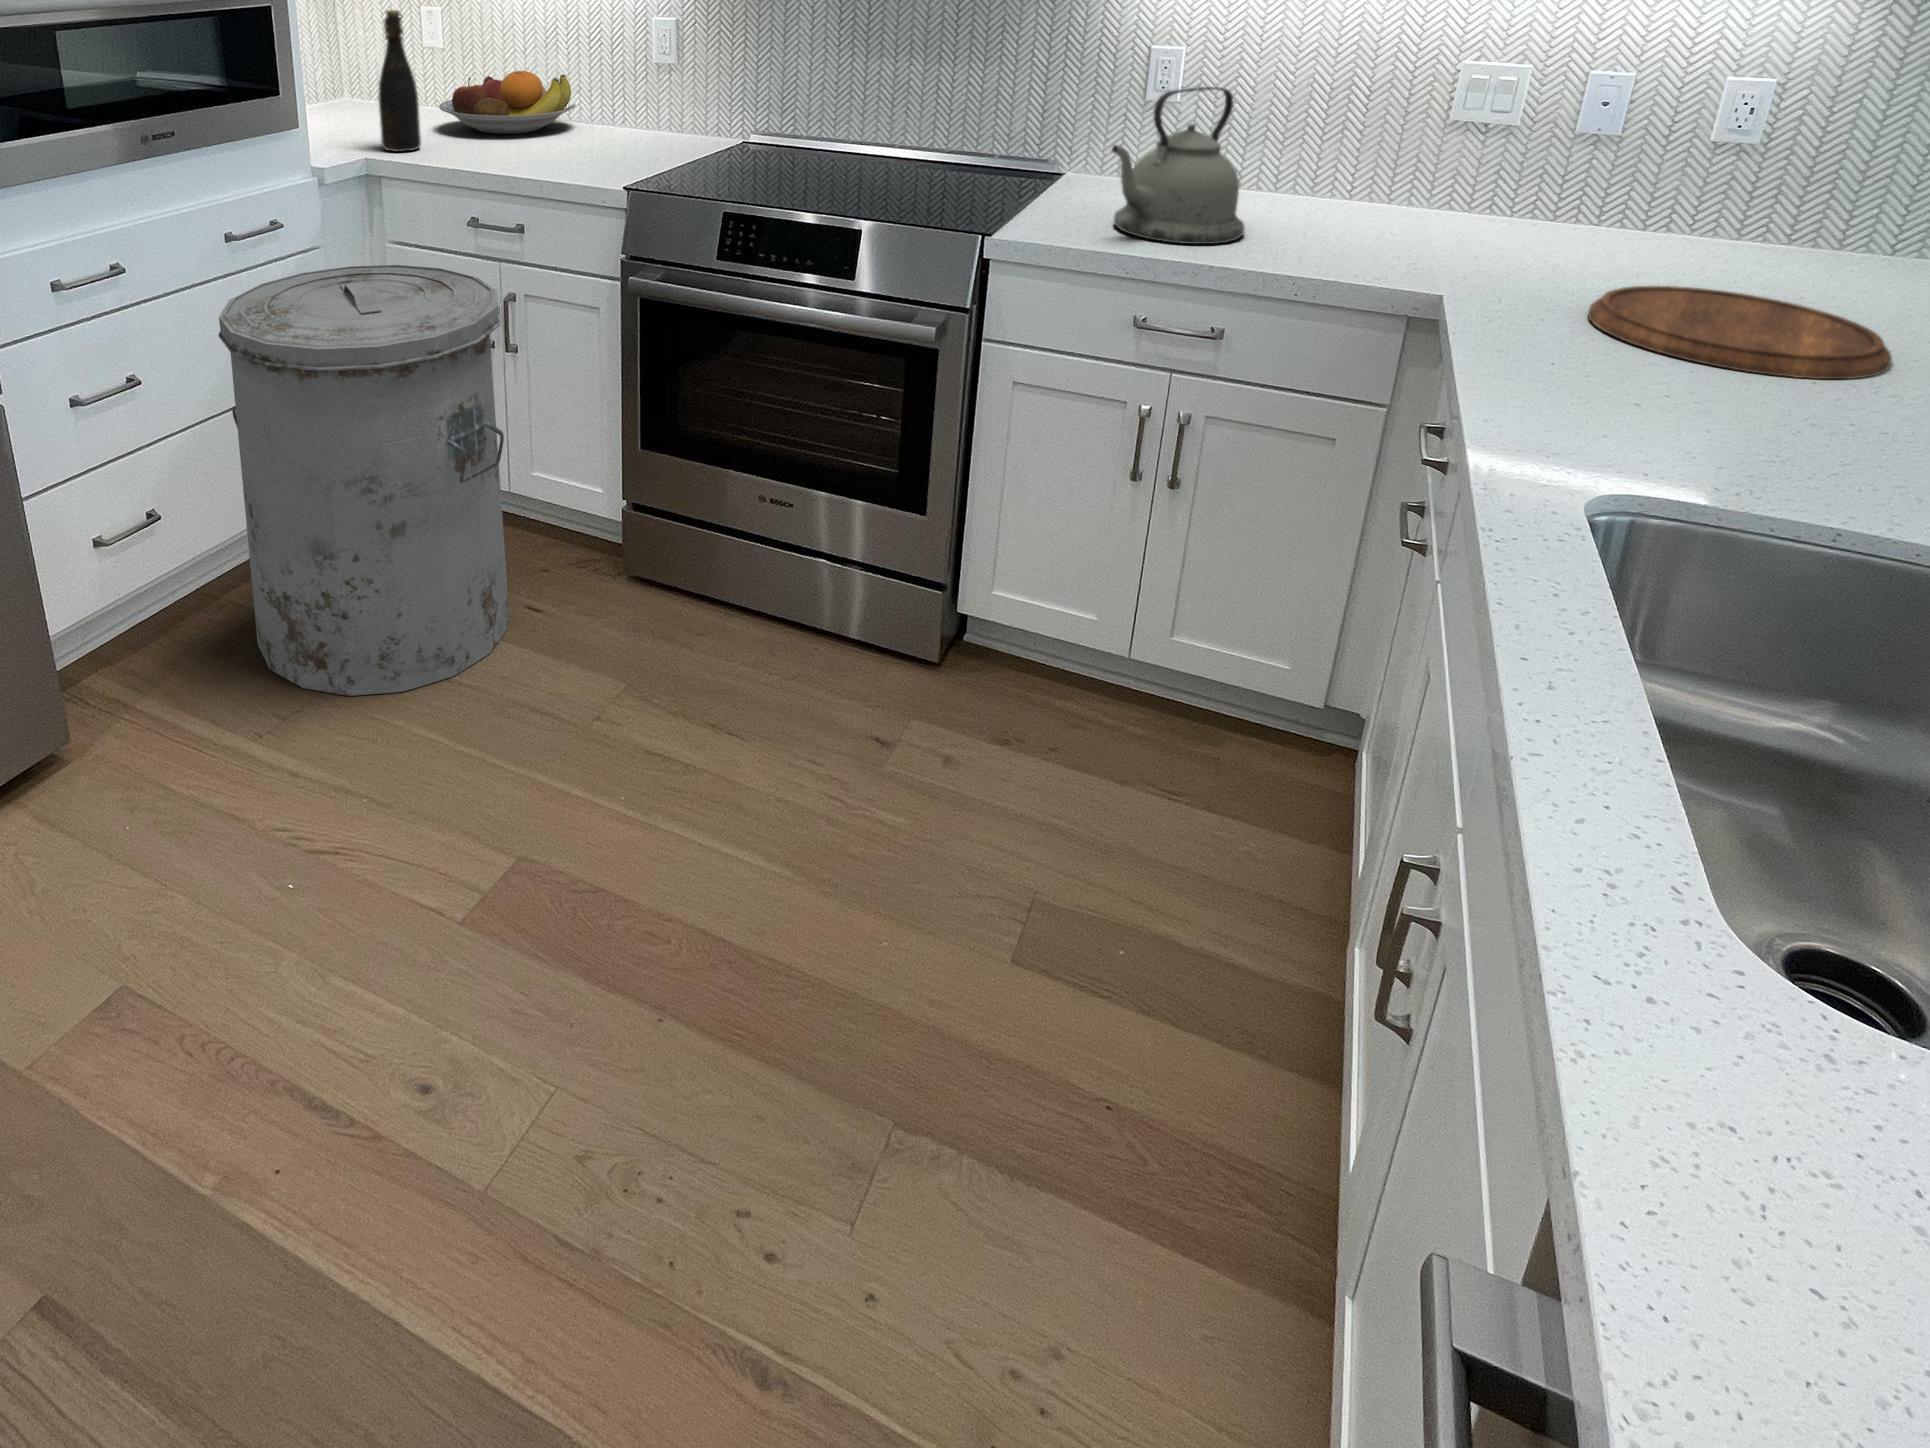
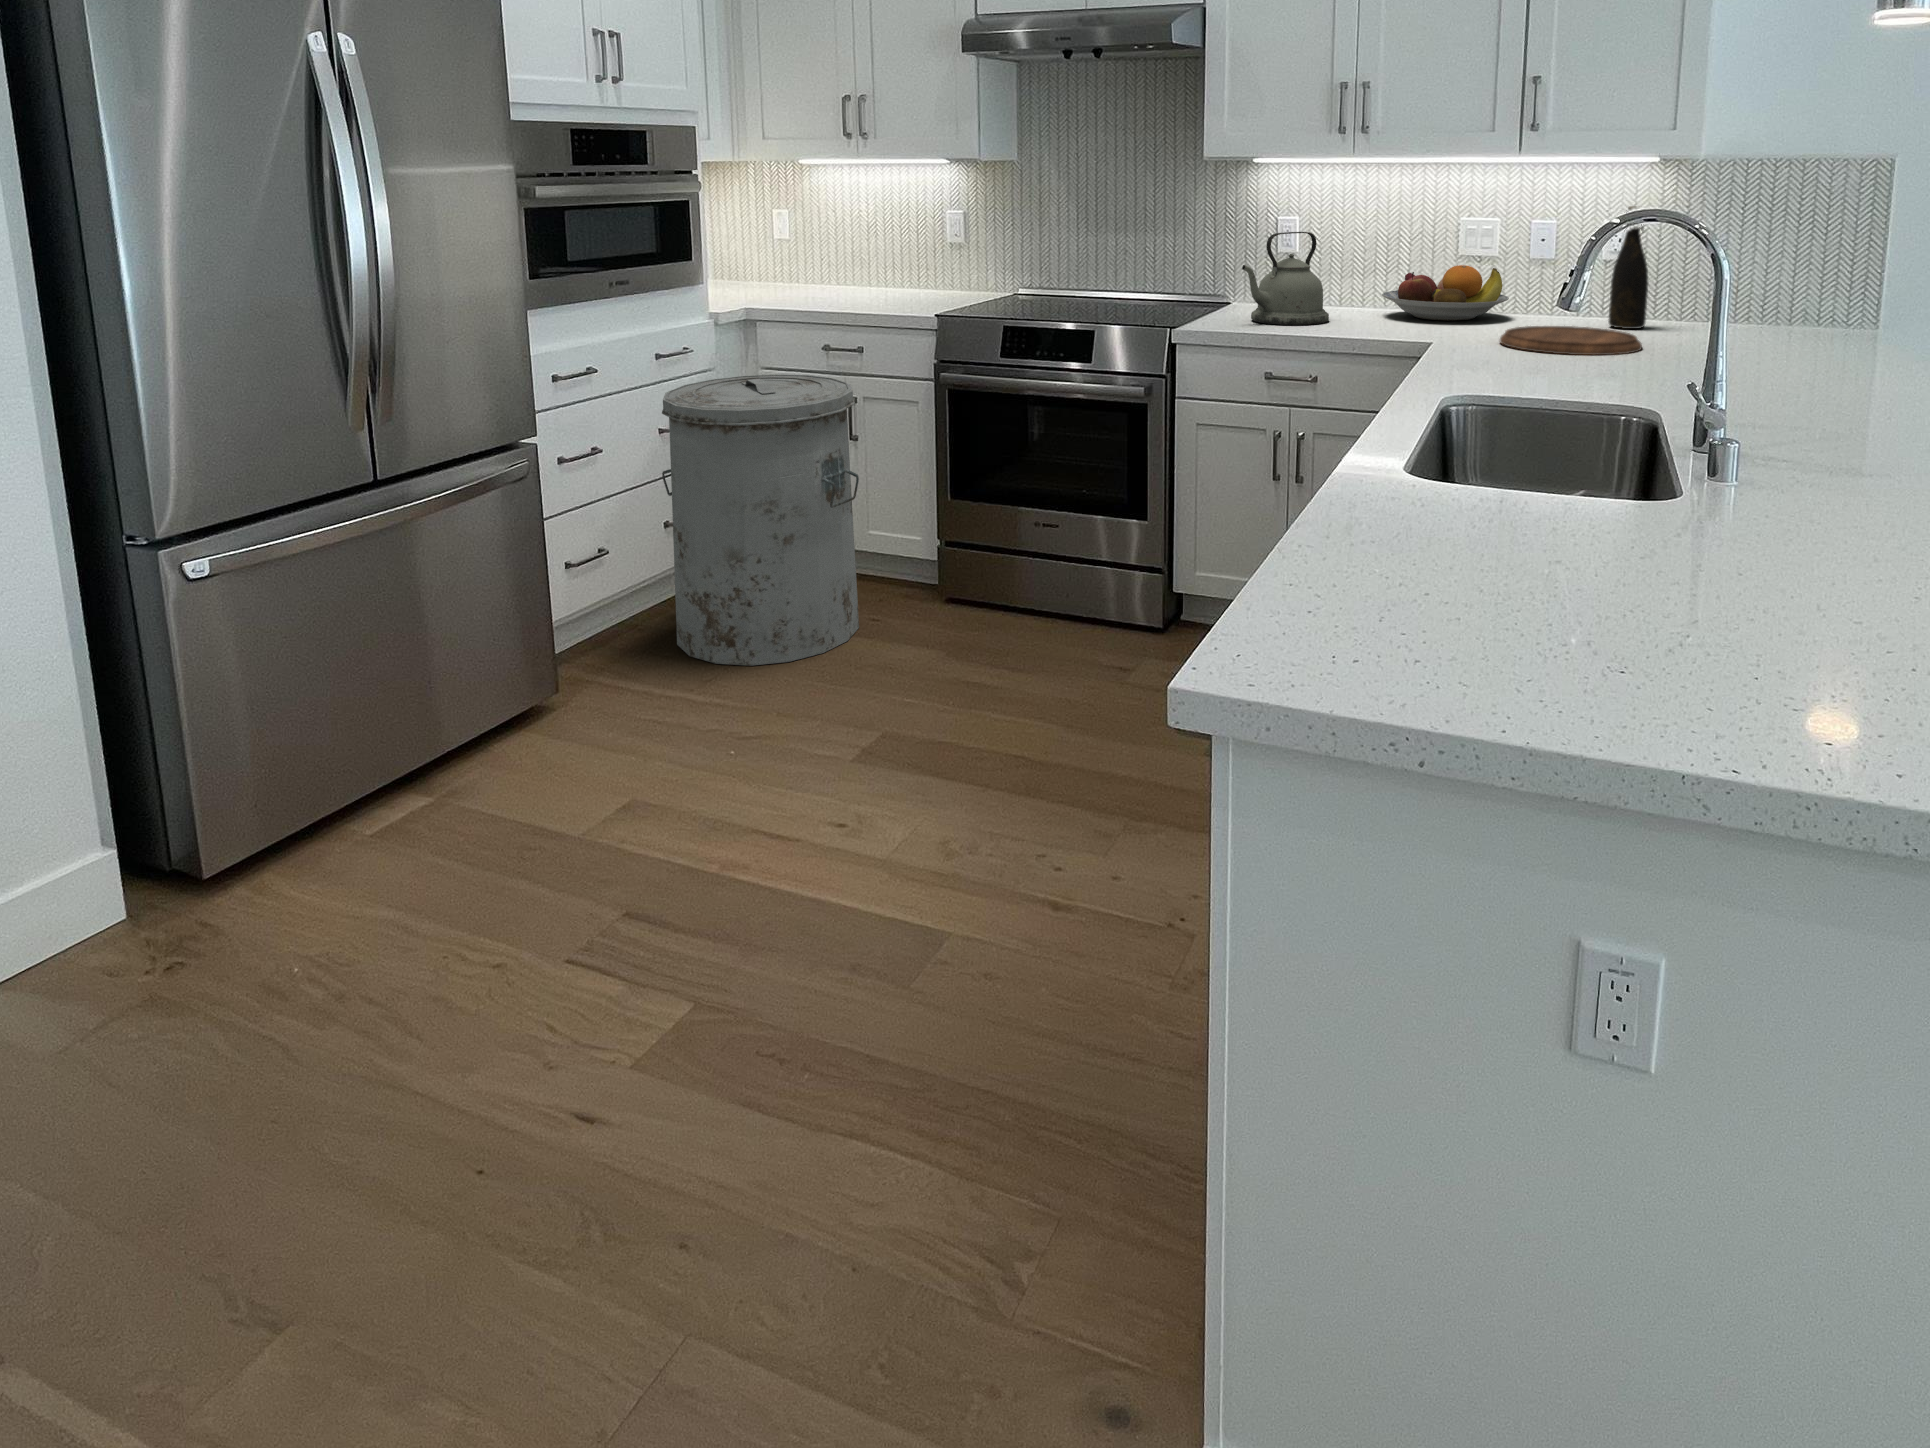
bottle: present [379,10,421,152] -> present [1608,206,1648,329]
fruit bowl: present [439,71,576,134] -> present [1382,265,1509,320]

